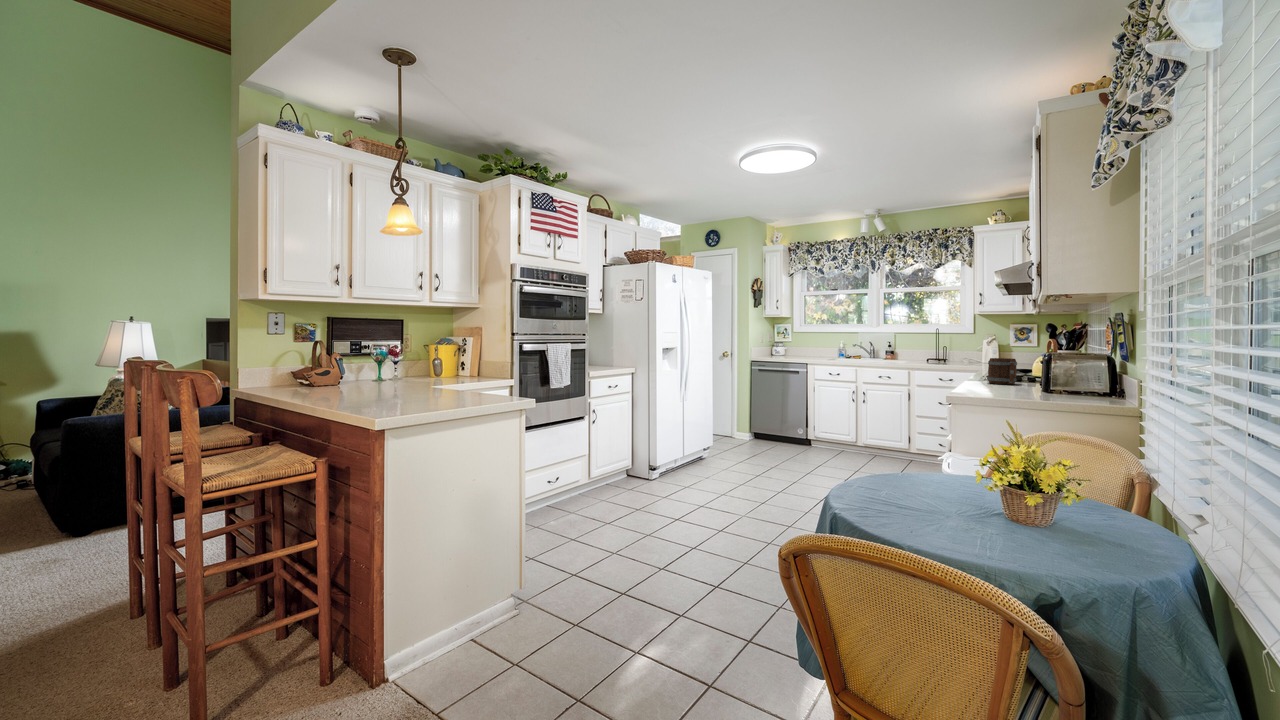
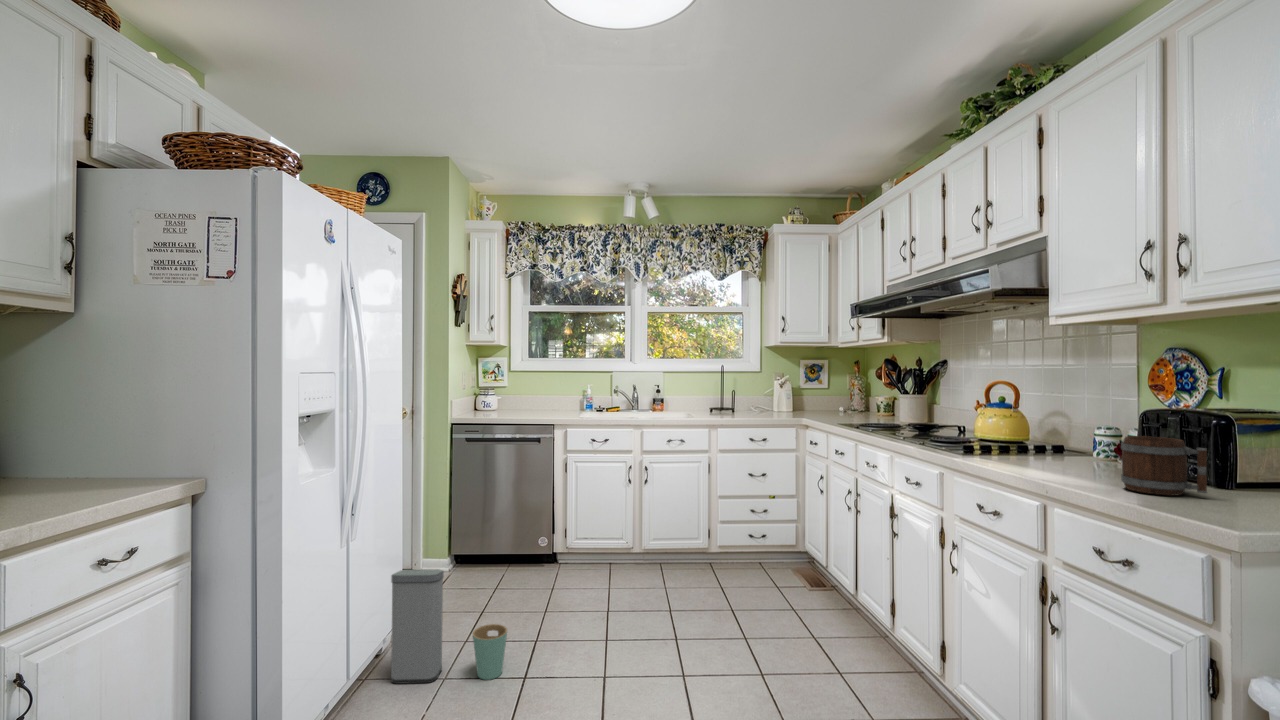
trash can: none [708,418,756,470] -> present [391,569,507,684]

